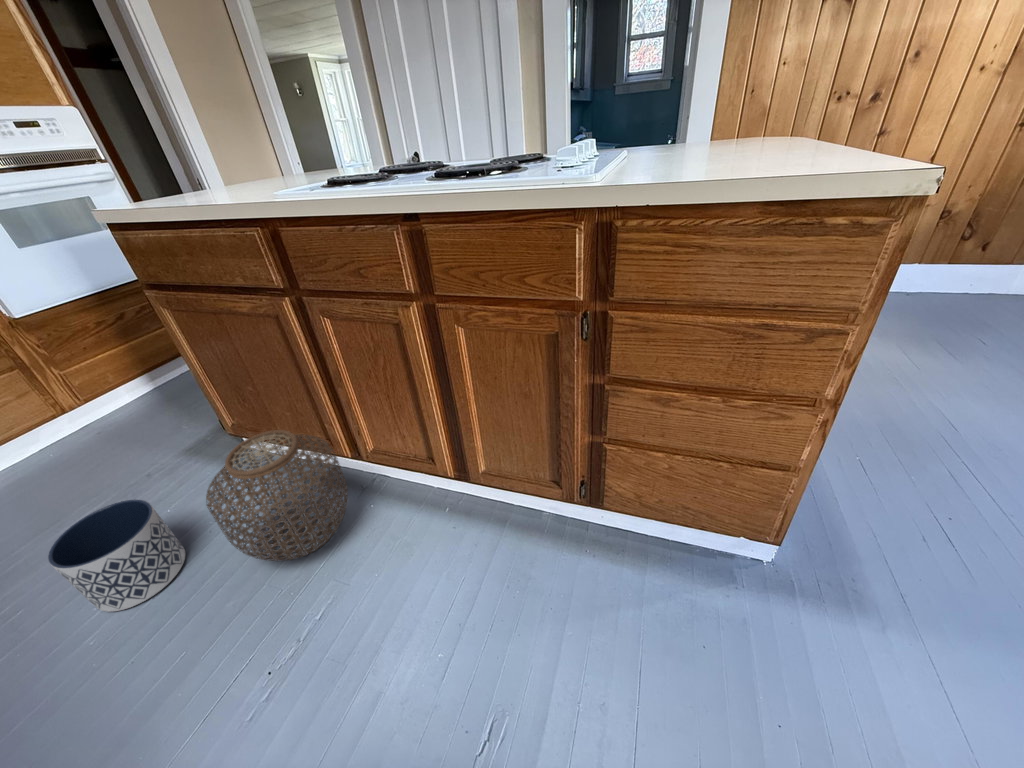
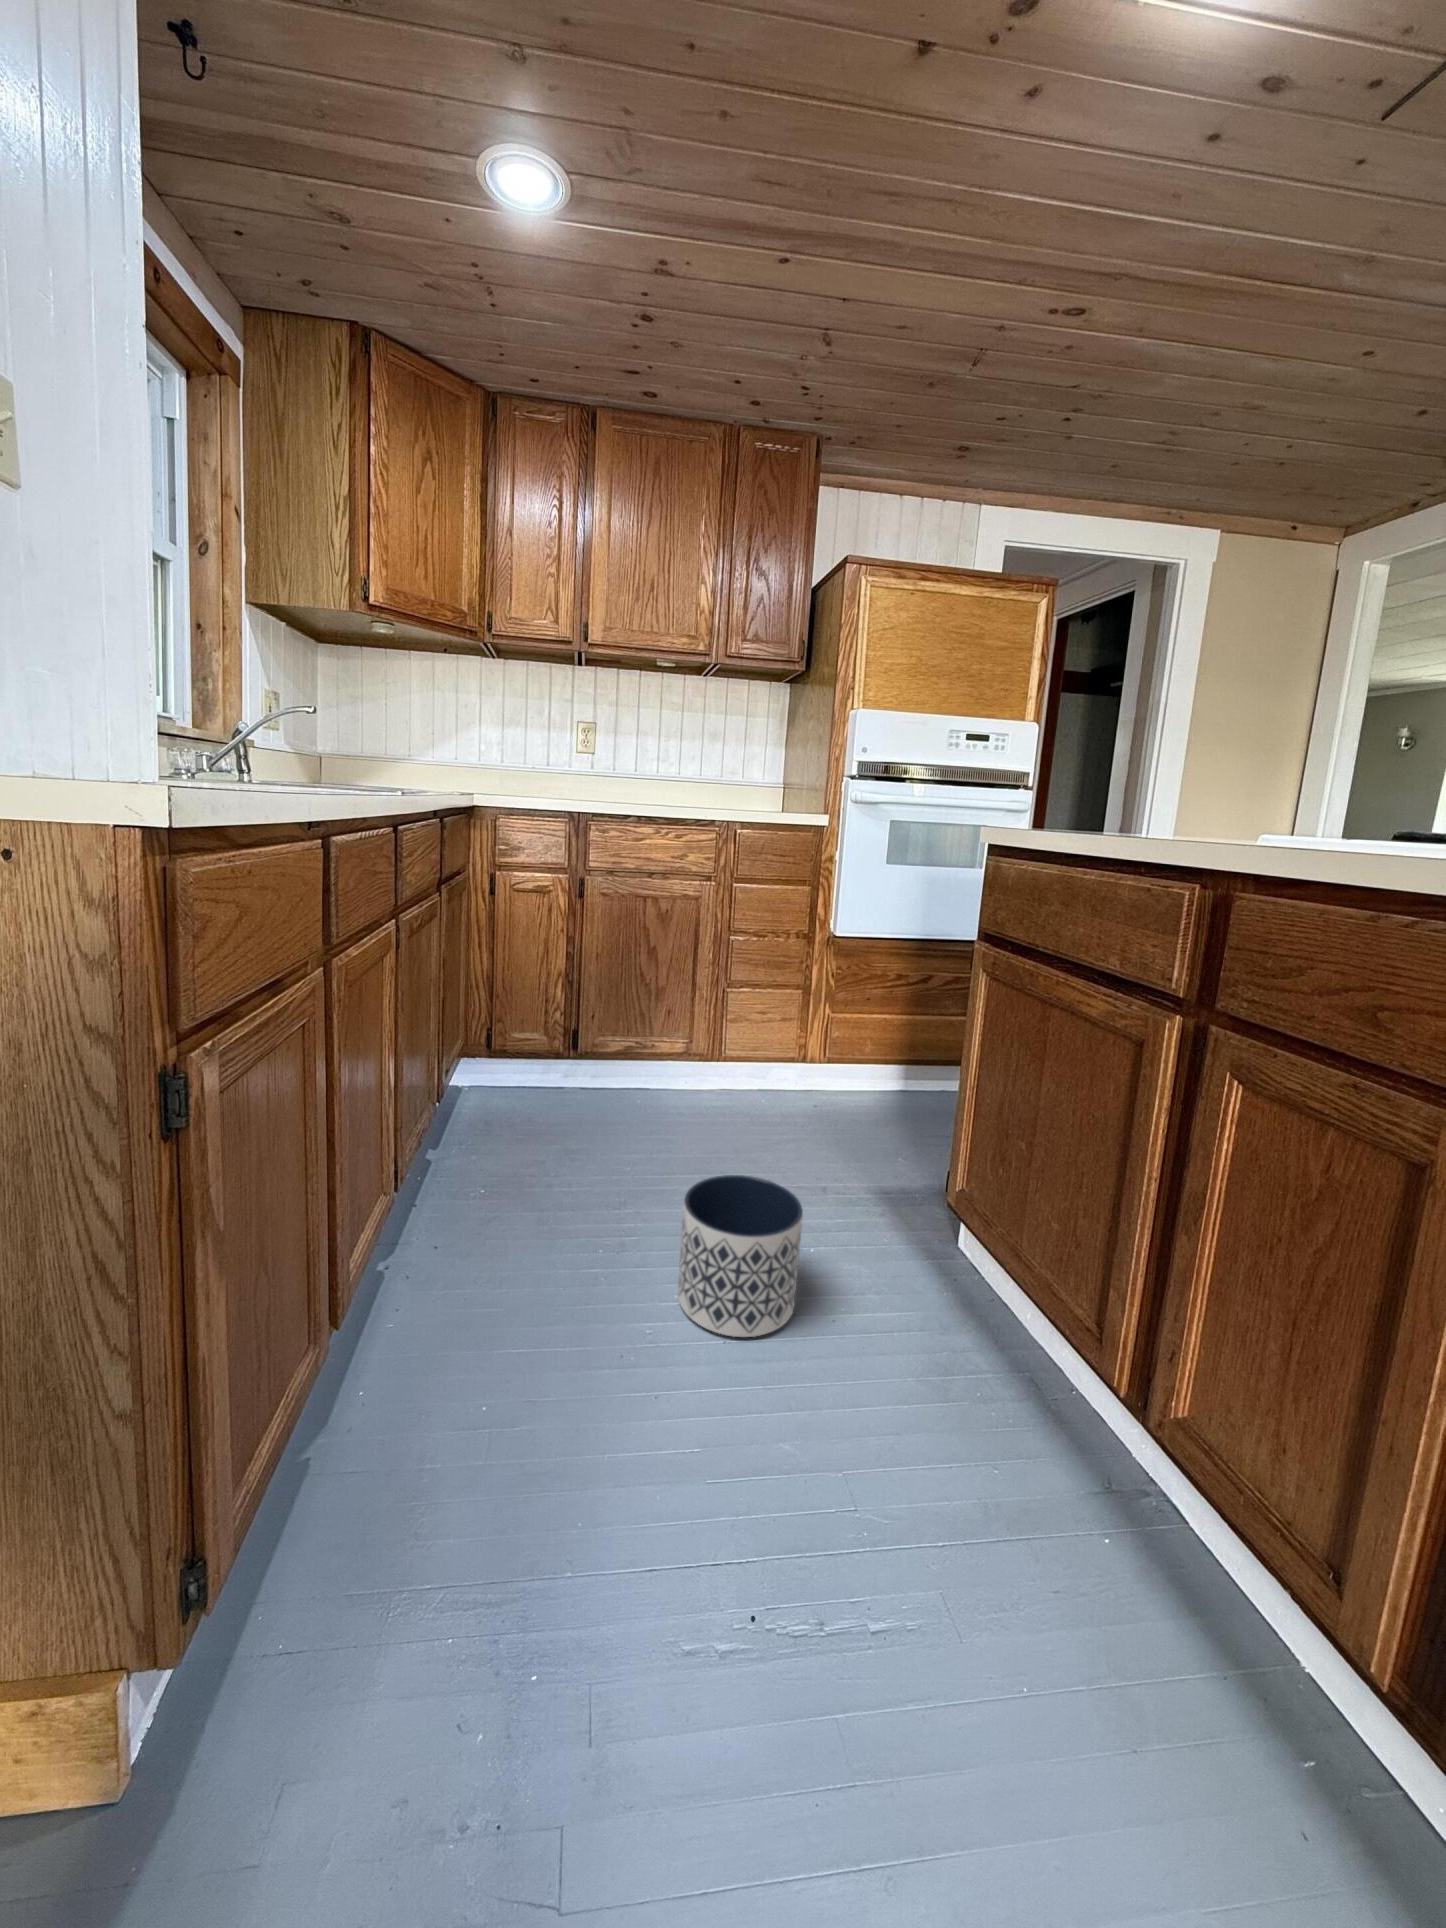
woven basket: present [206,430,348,561] -> none [845,1210,1099,1510]

